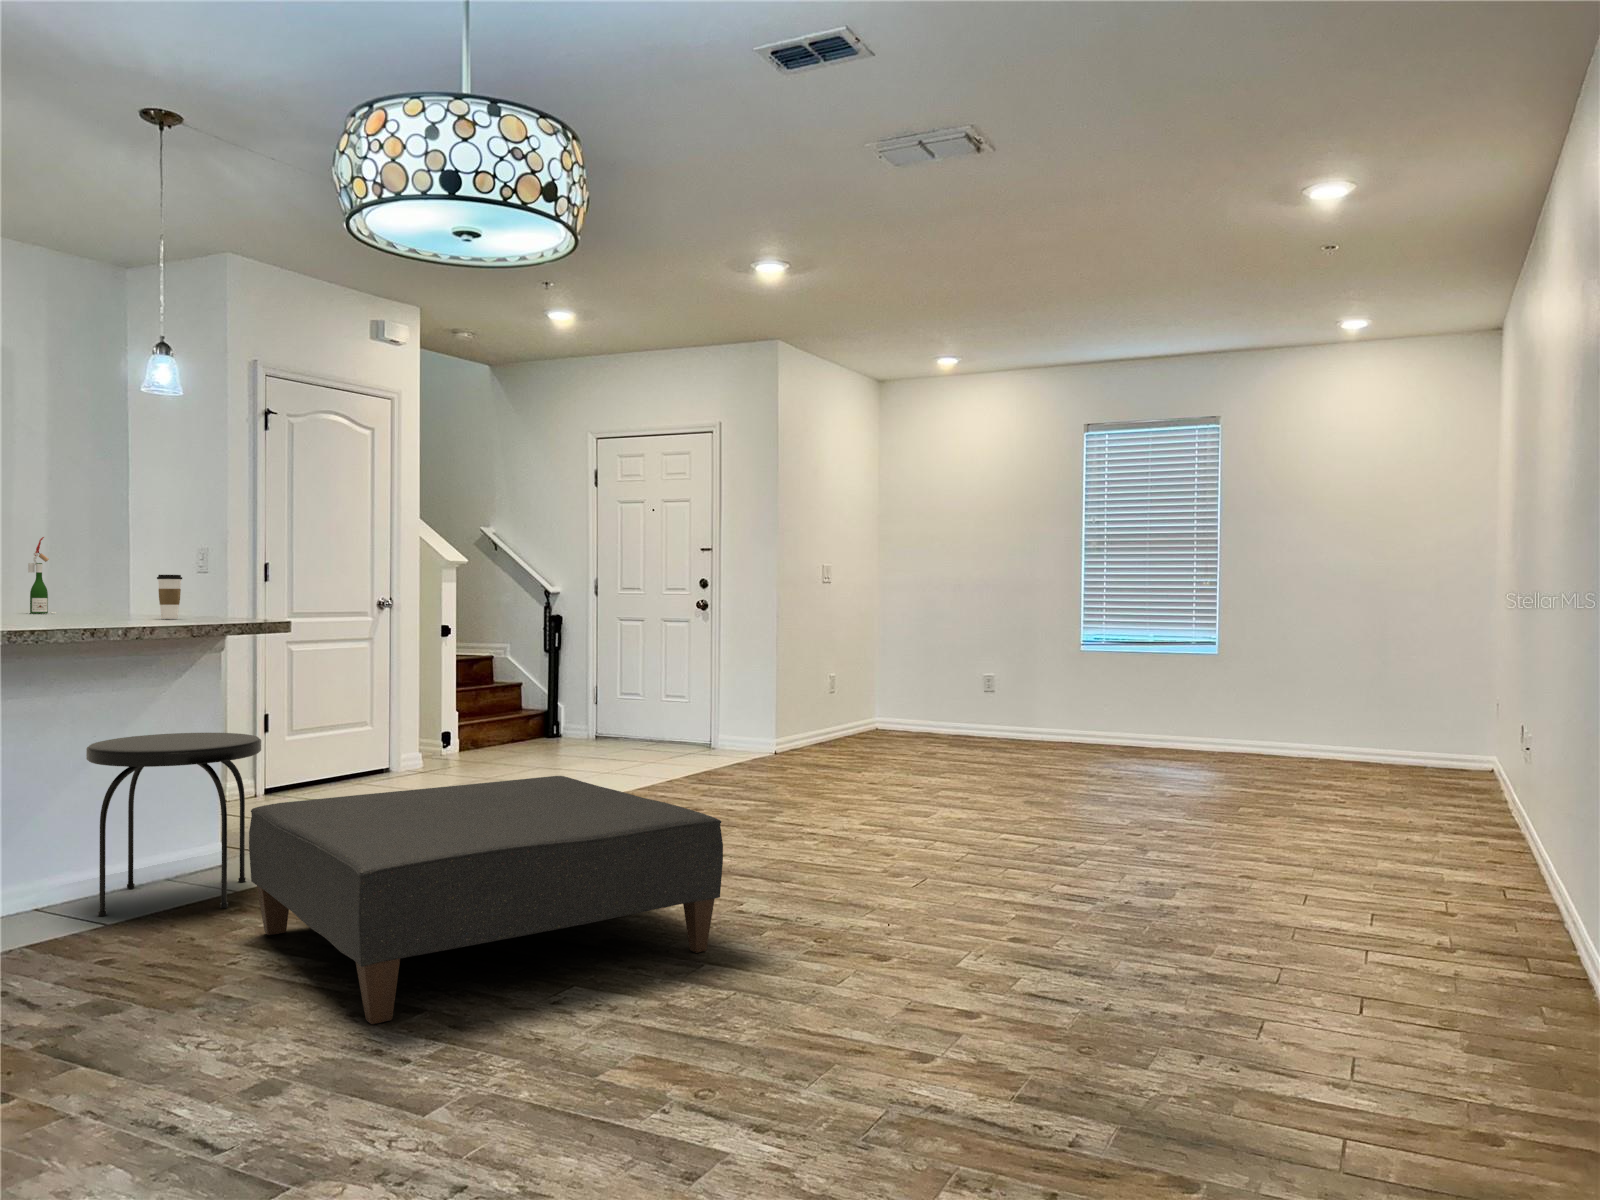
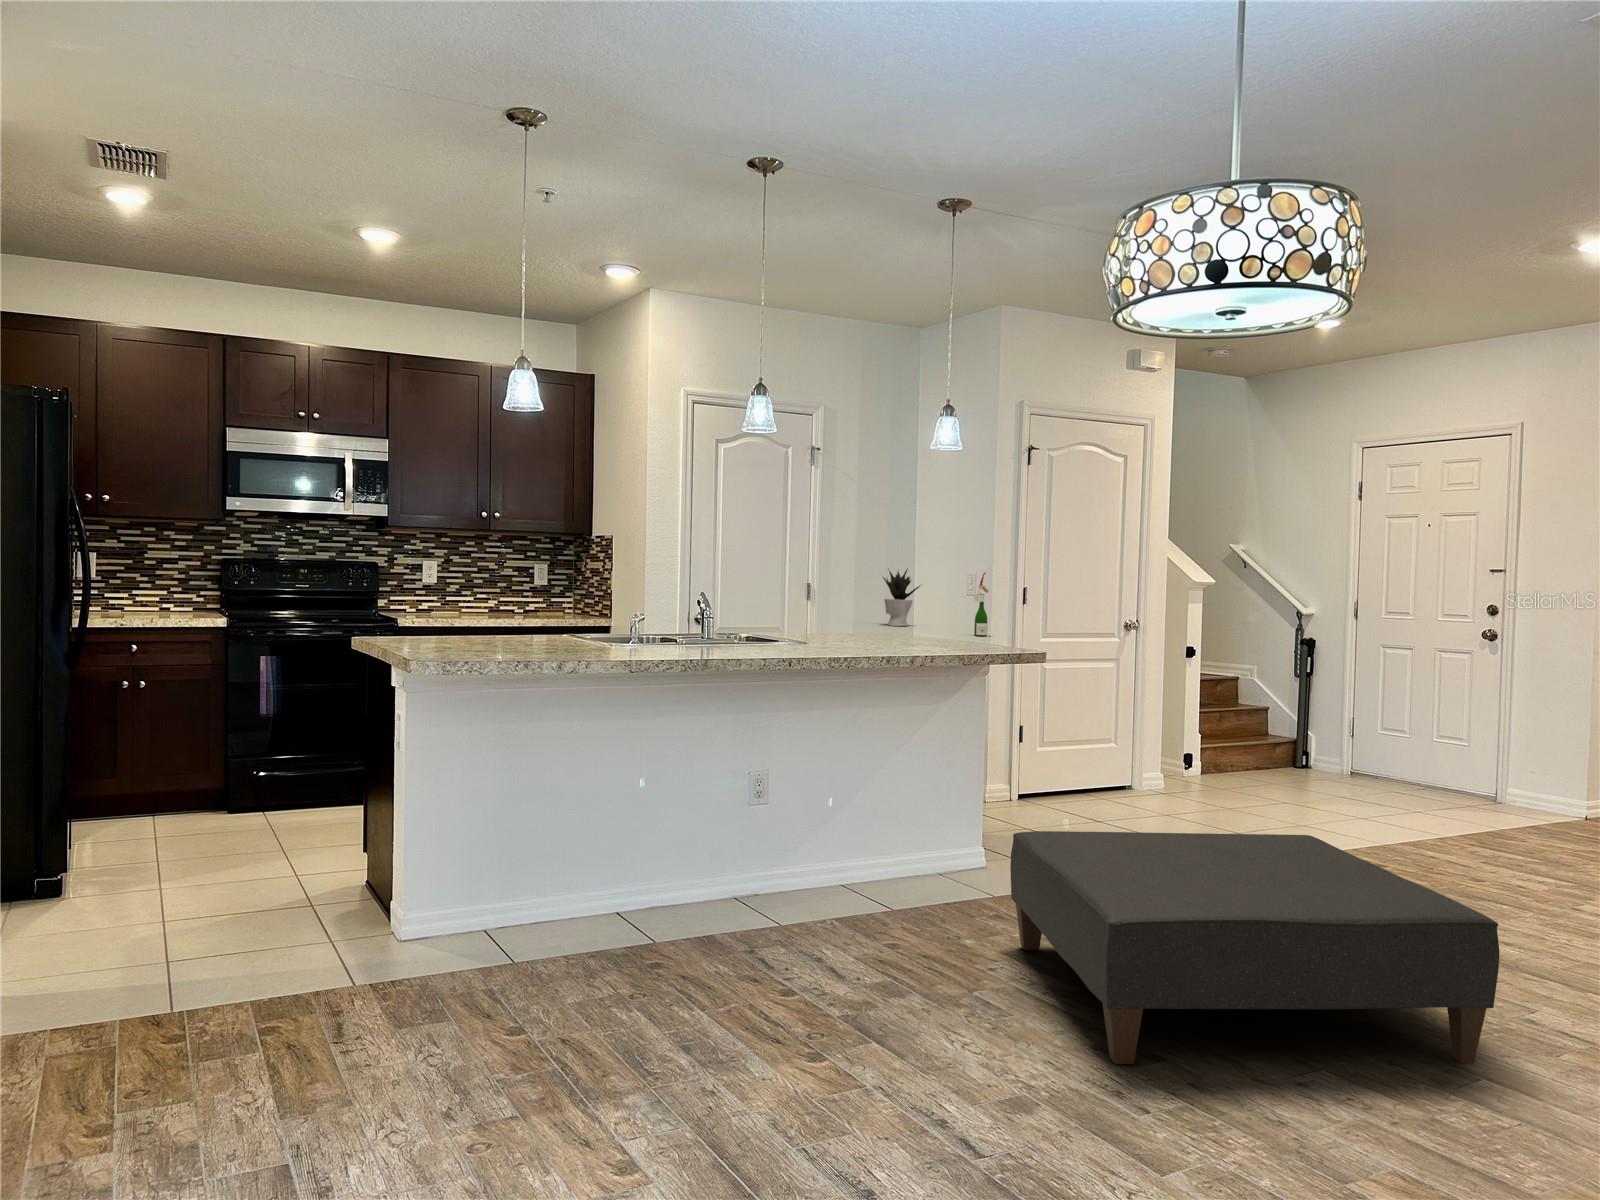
wine bottle: present [28,537,56,614] -> present [974,572,992,636]
potted plant: none [84,543,140,610] -> present [883,568,920,626]
coffee cup: present [157,575,182,619] -> none [940,606,960,645]
side table: present [86,733,261,916] -> none [885,750,1022,915]

